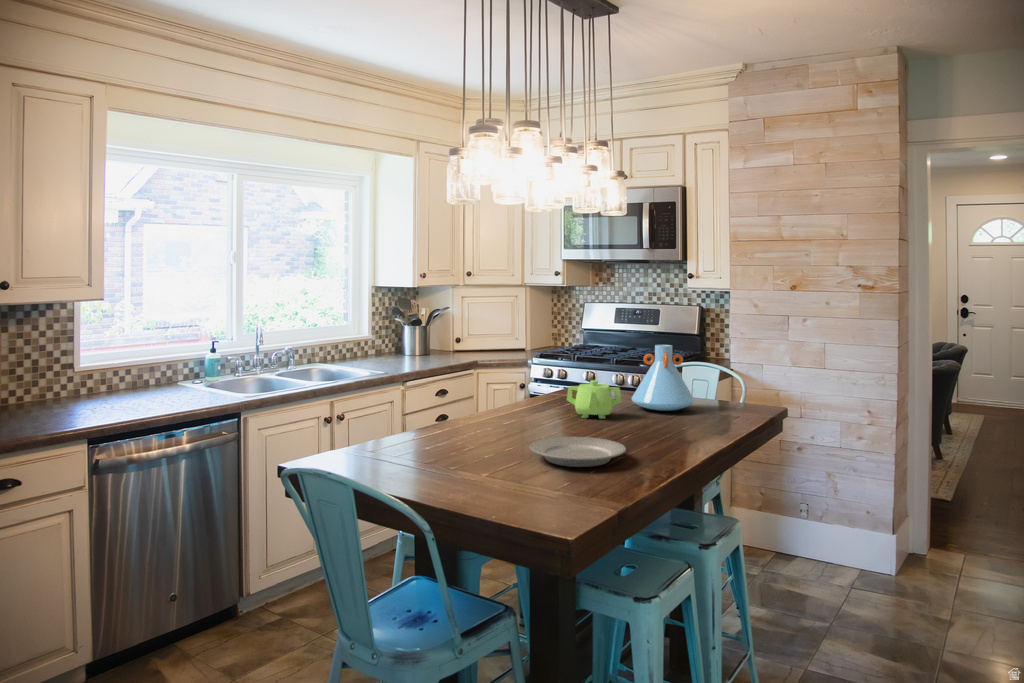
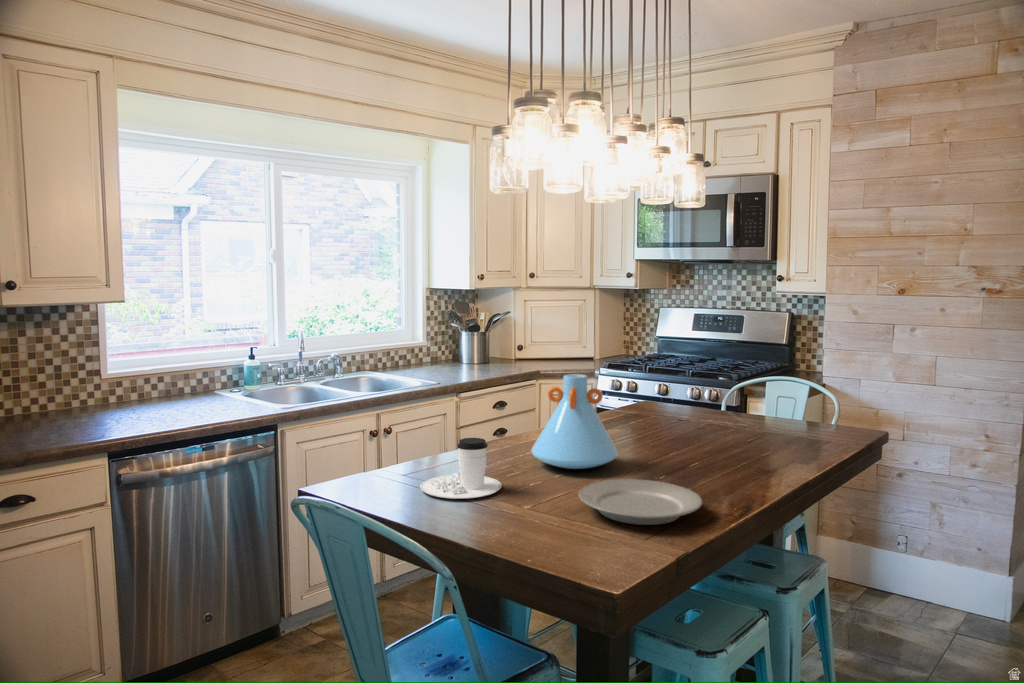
vase: present [632,345,694,411] -> present [531,374,618,469]
teapot: present [567,380,621,419] -> none [631,403,698,450]
coffee cup: none [398,407,465,455] -> present [420,438,502,499]

